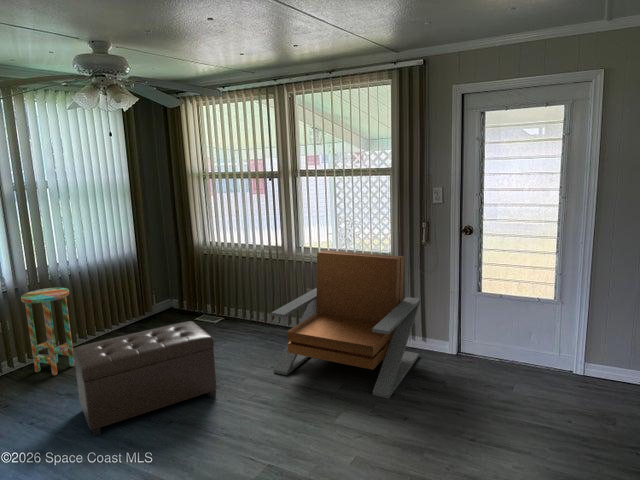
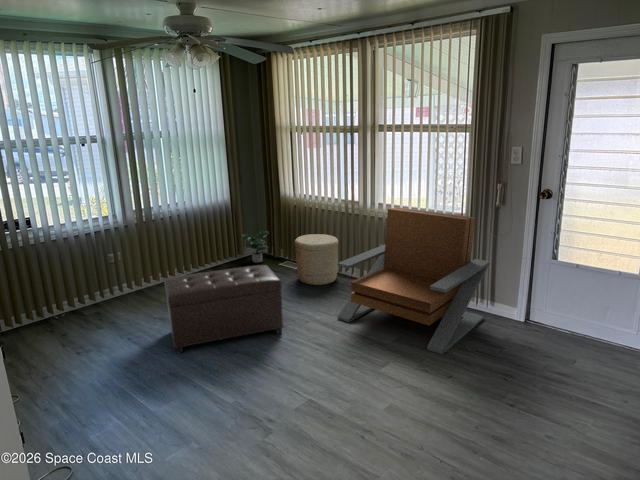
potted plant: none [154,283,183,319] -> present [243,231,269,263]
woven basket: none [216,283,264,338] -> present [294,234,338,285]
side table: present [21,288,75,375] -> none [130,227,172,301]

